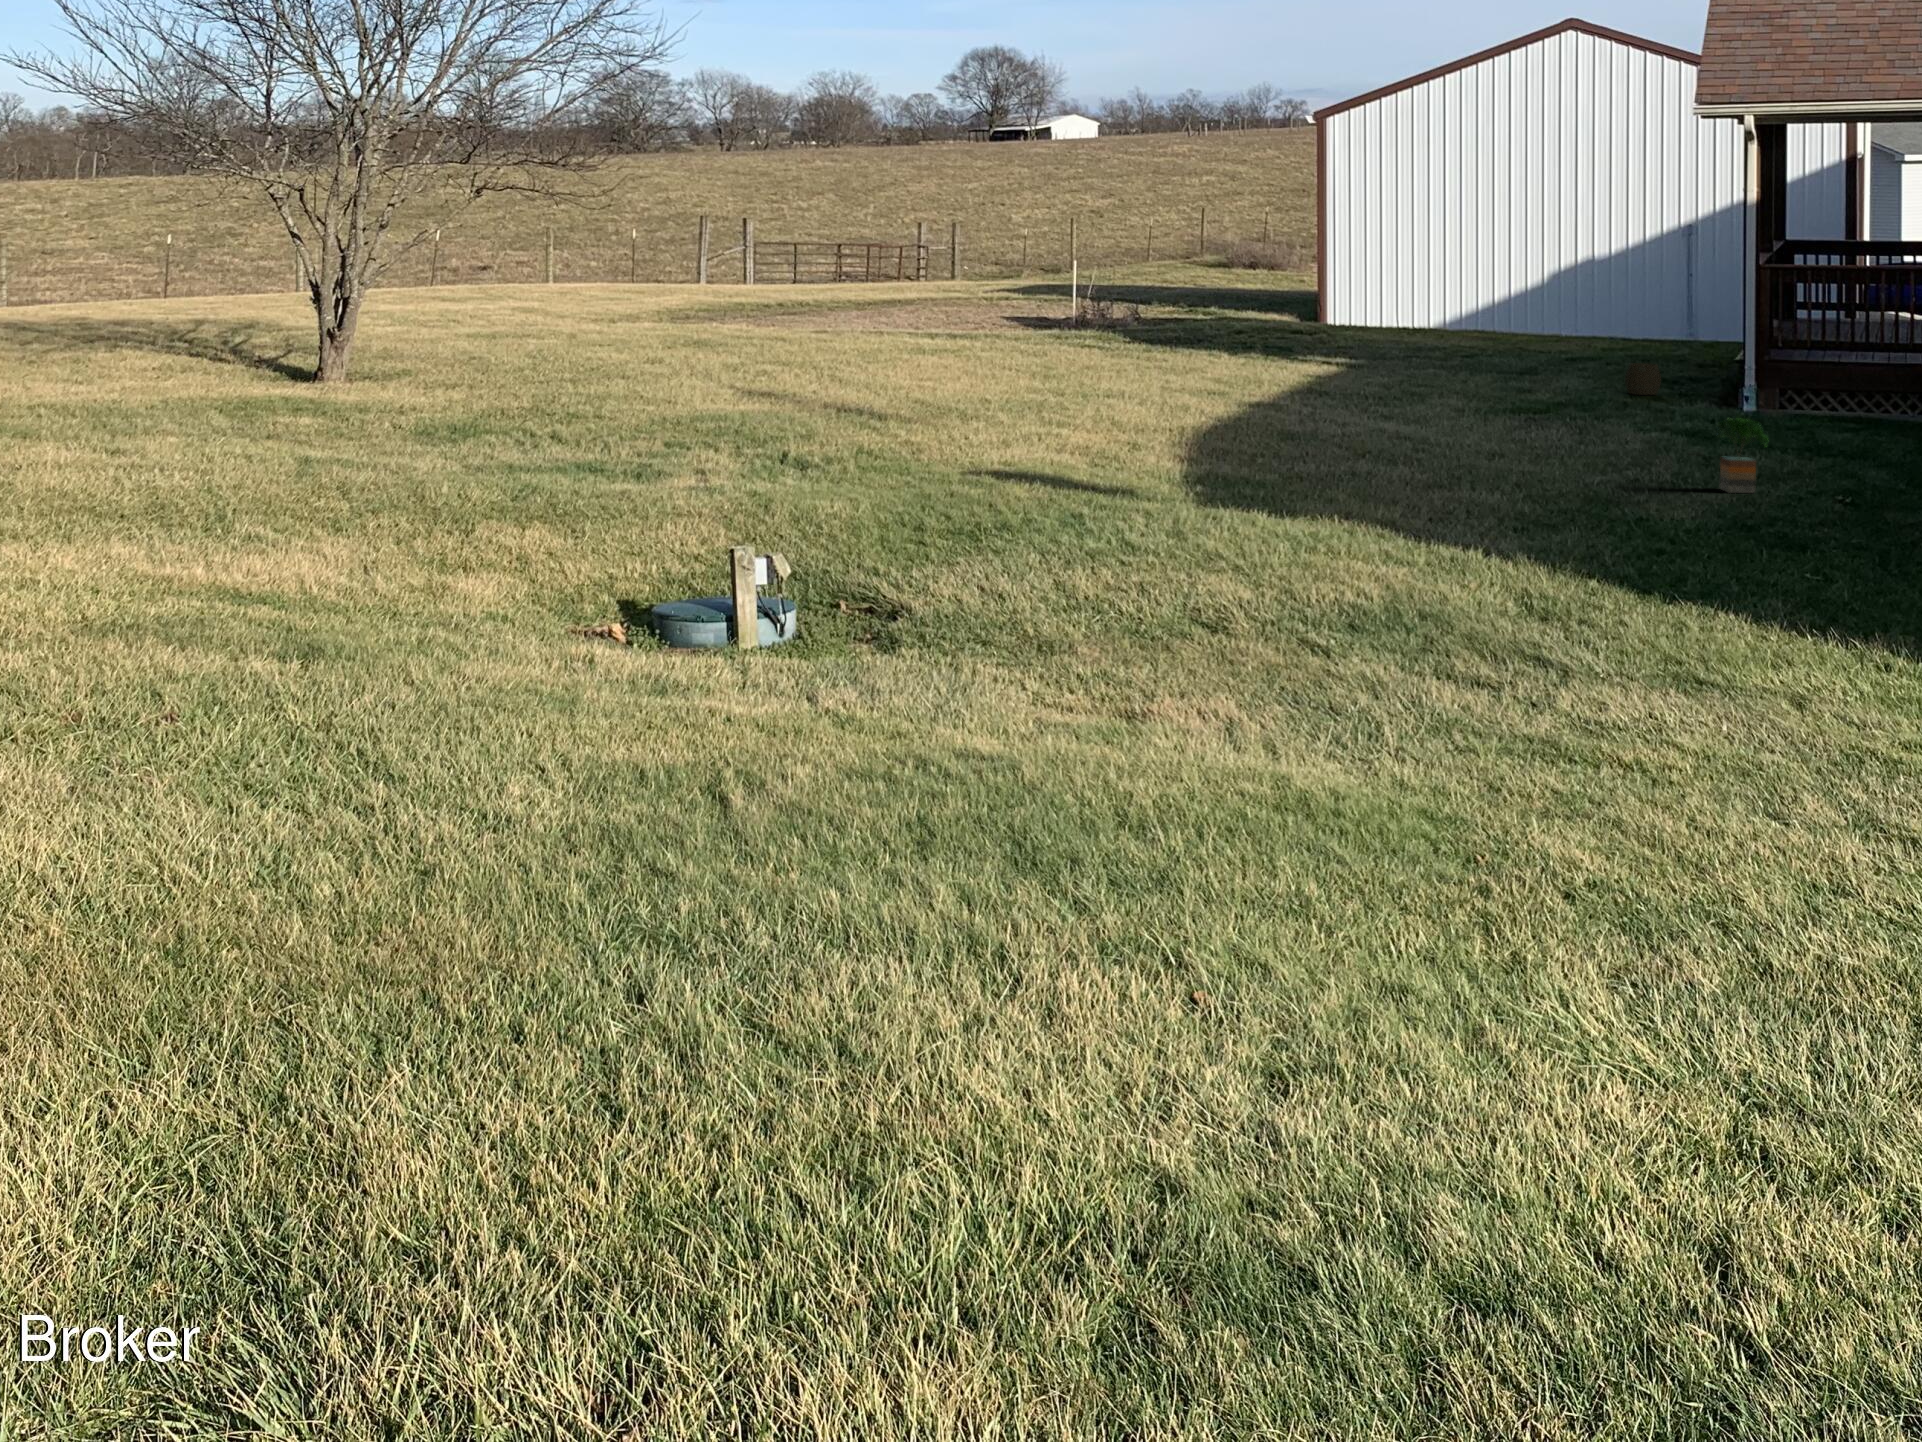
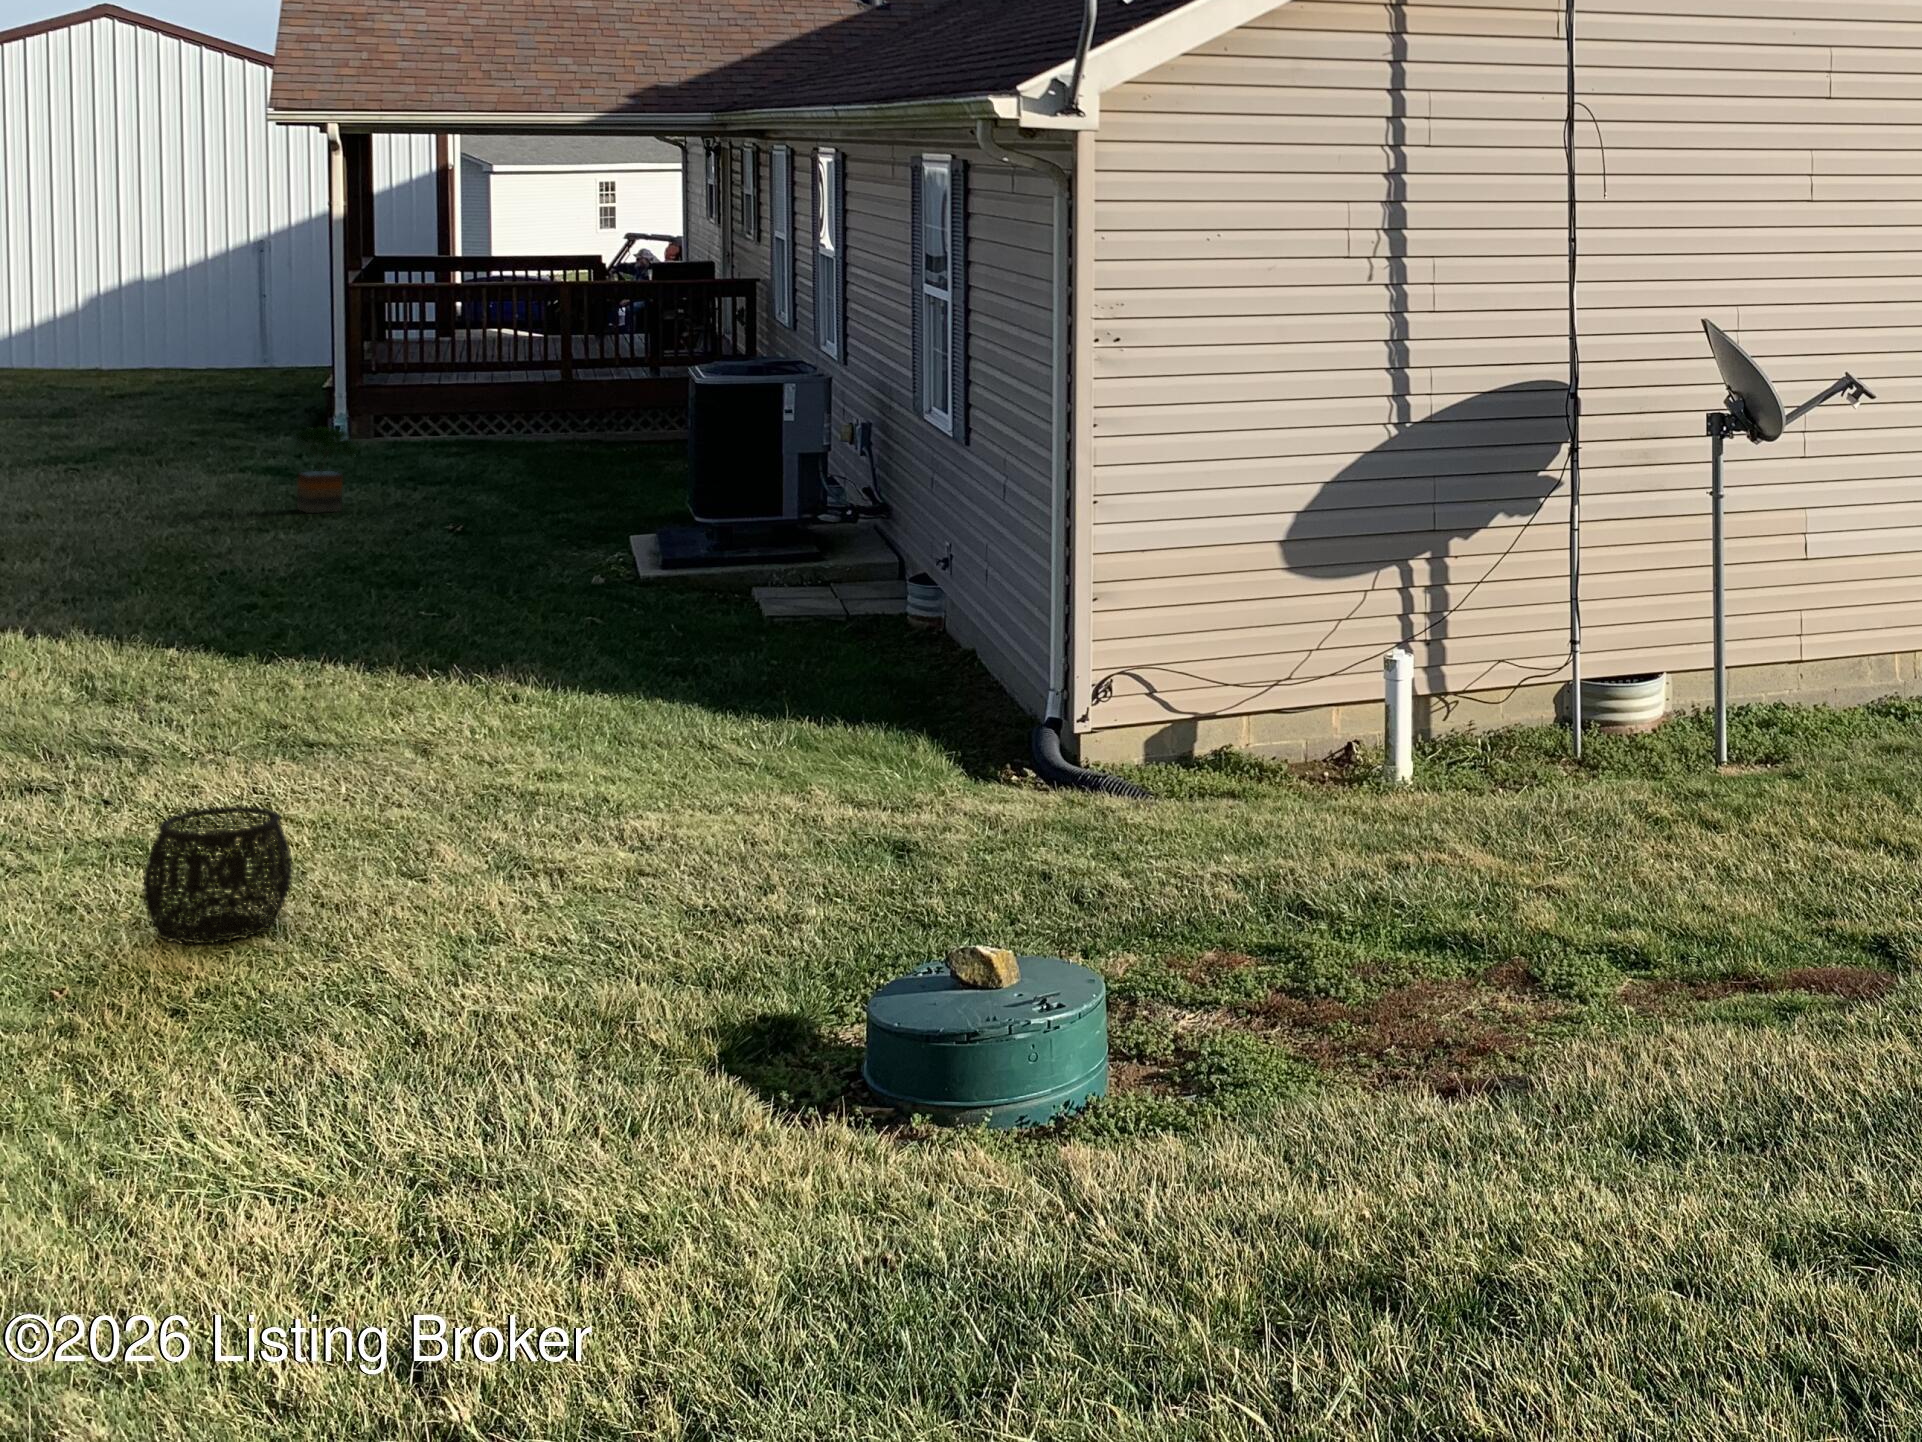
woven basket: present [1625,363,1661,395] -> present [143,806,293,944]

